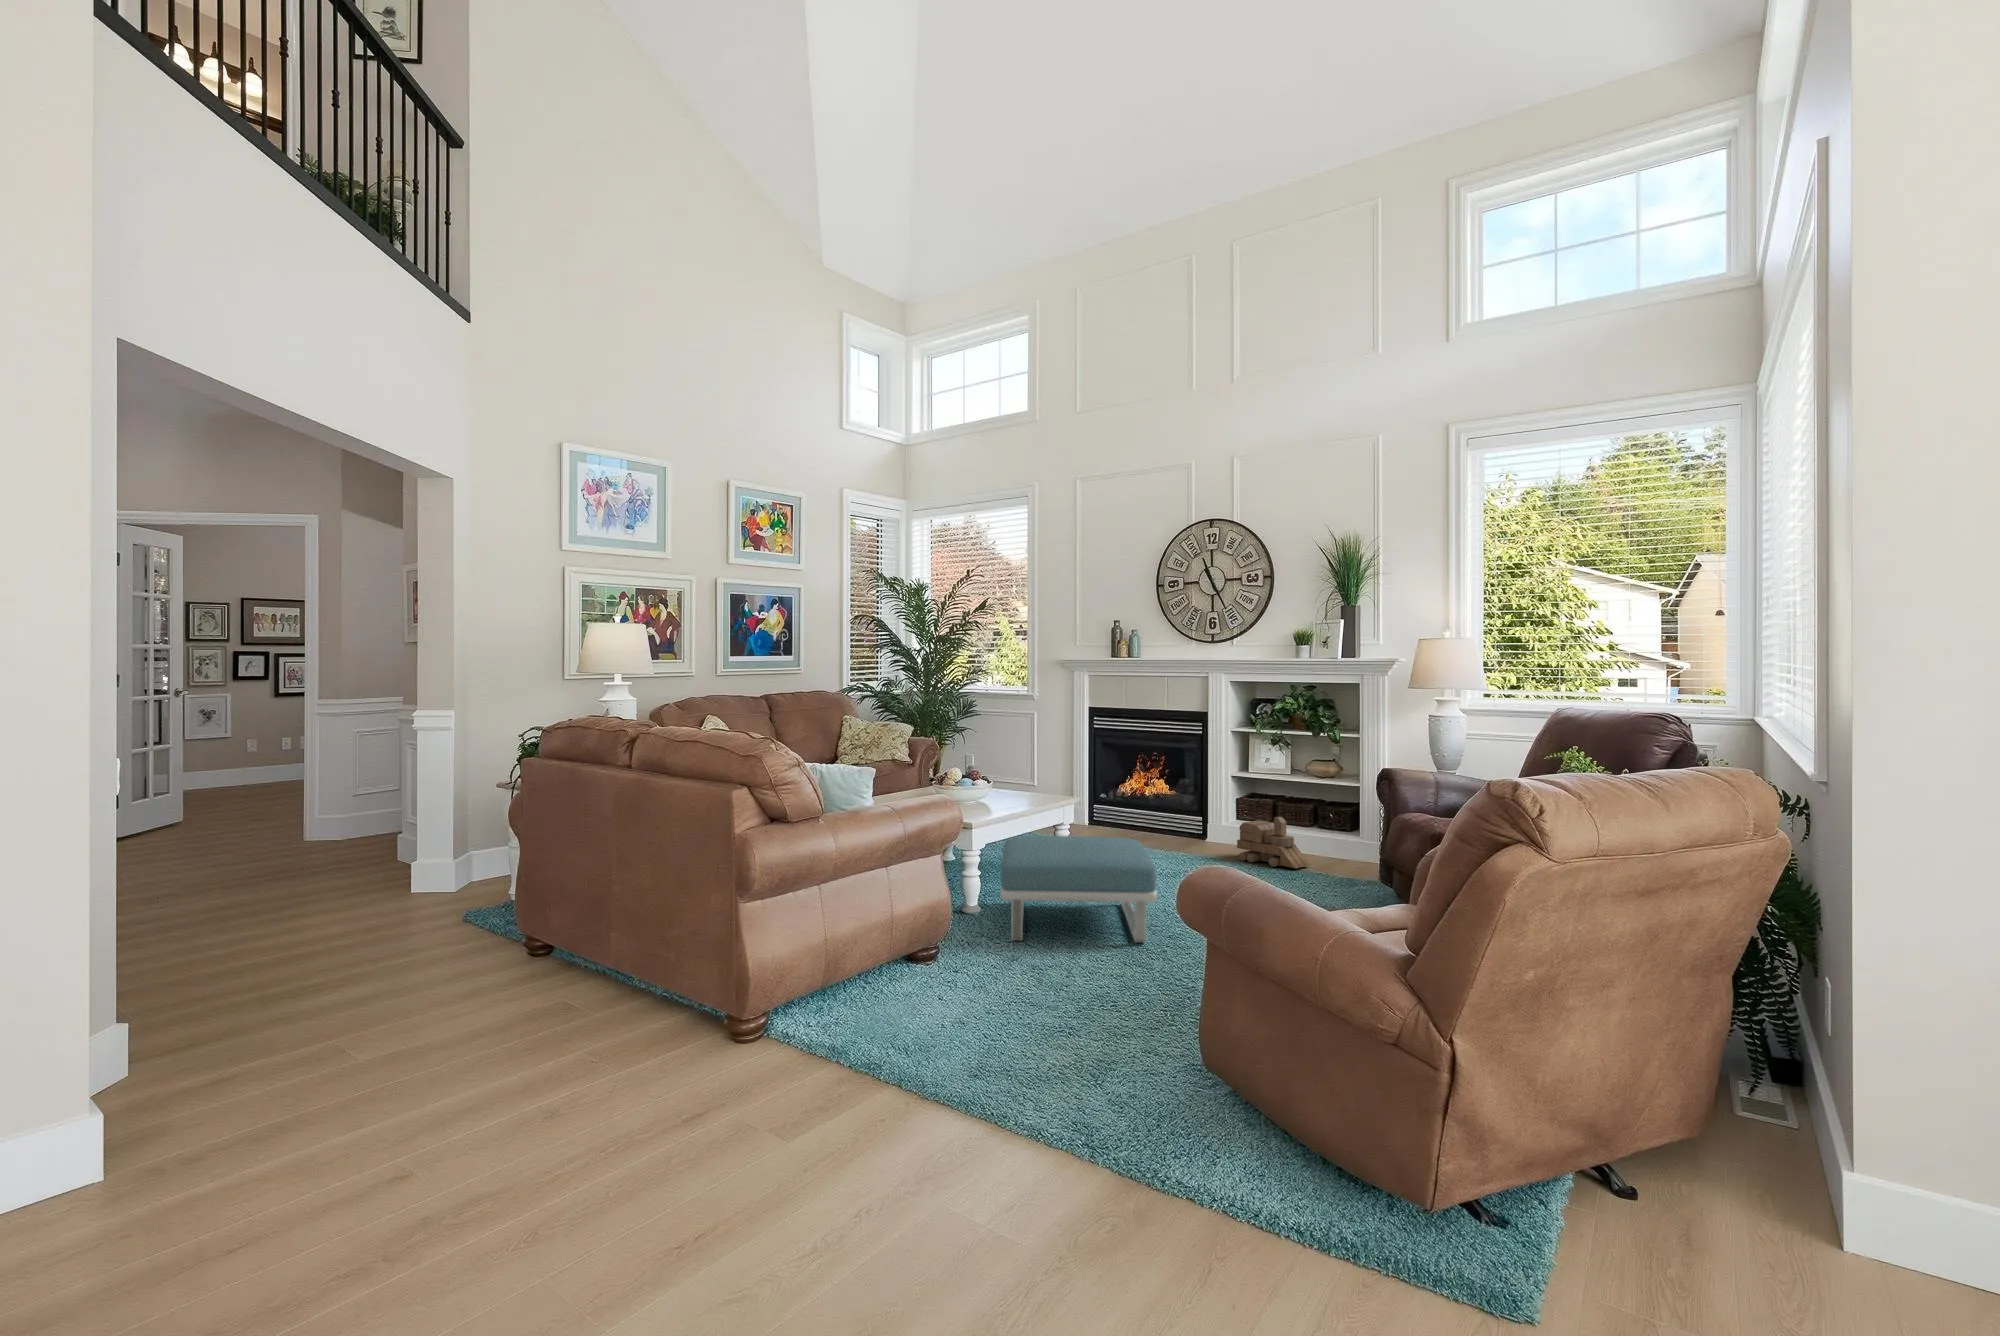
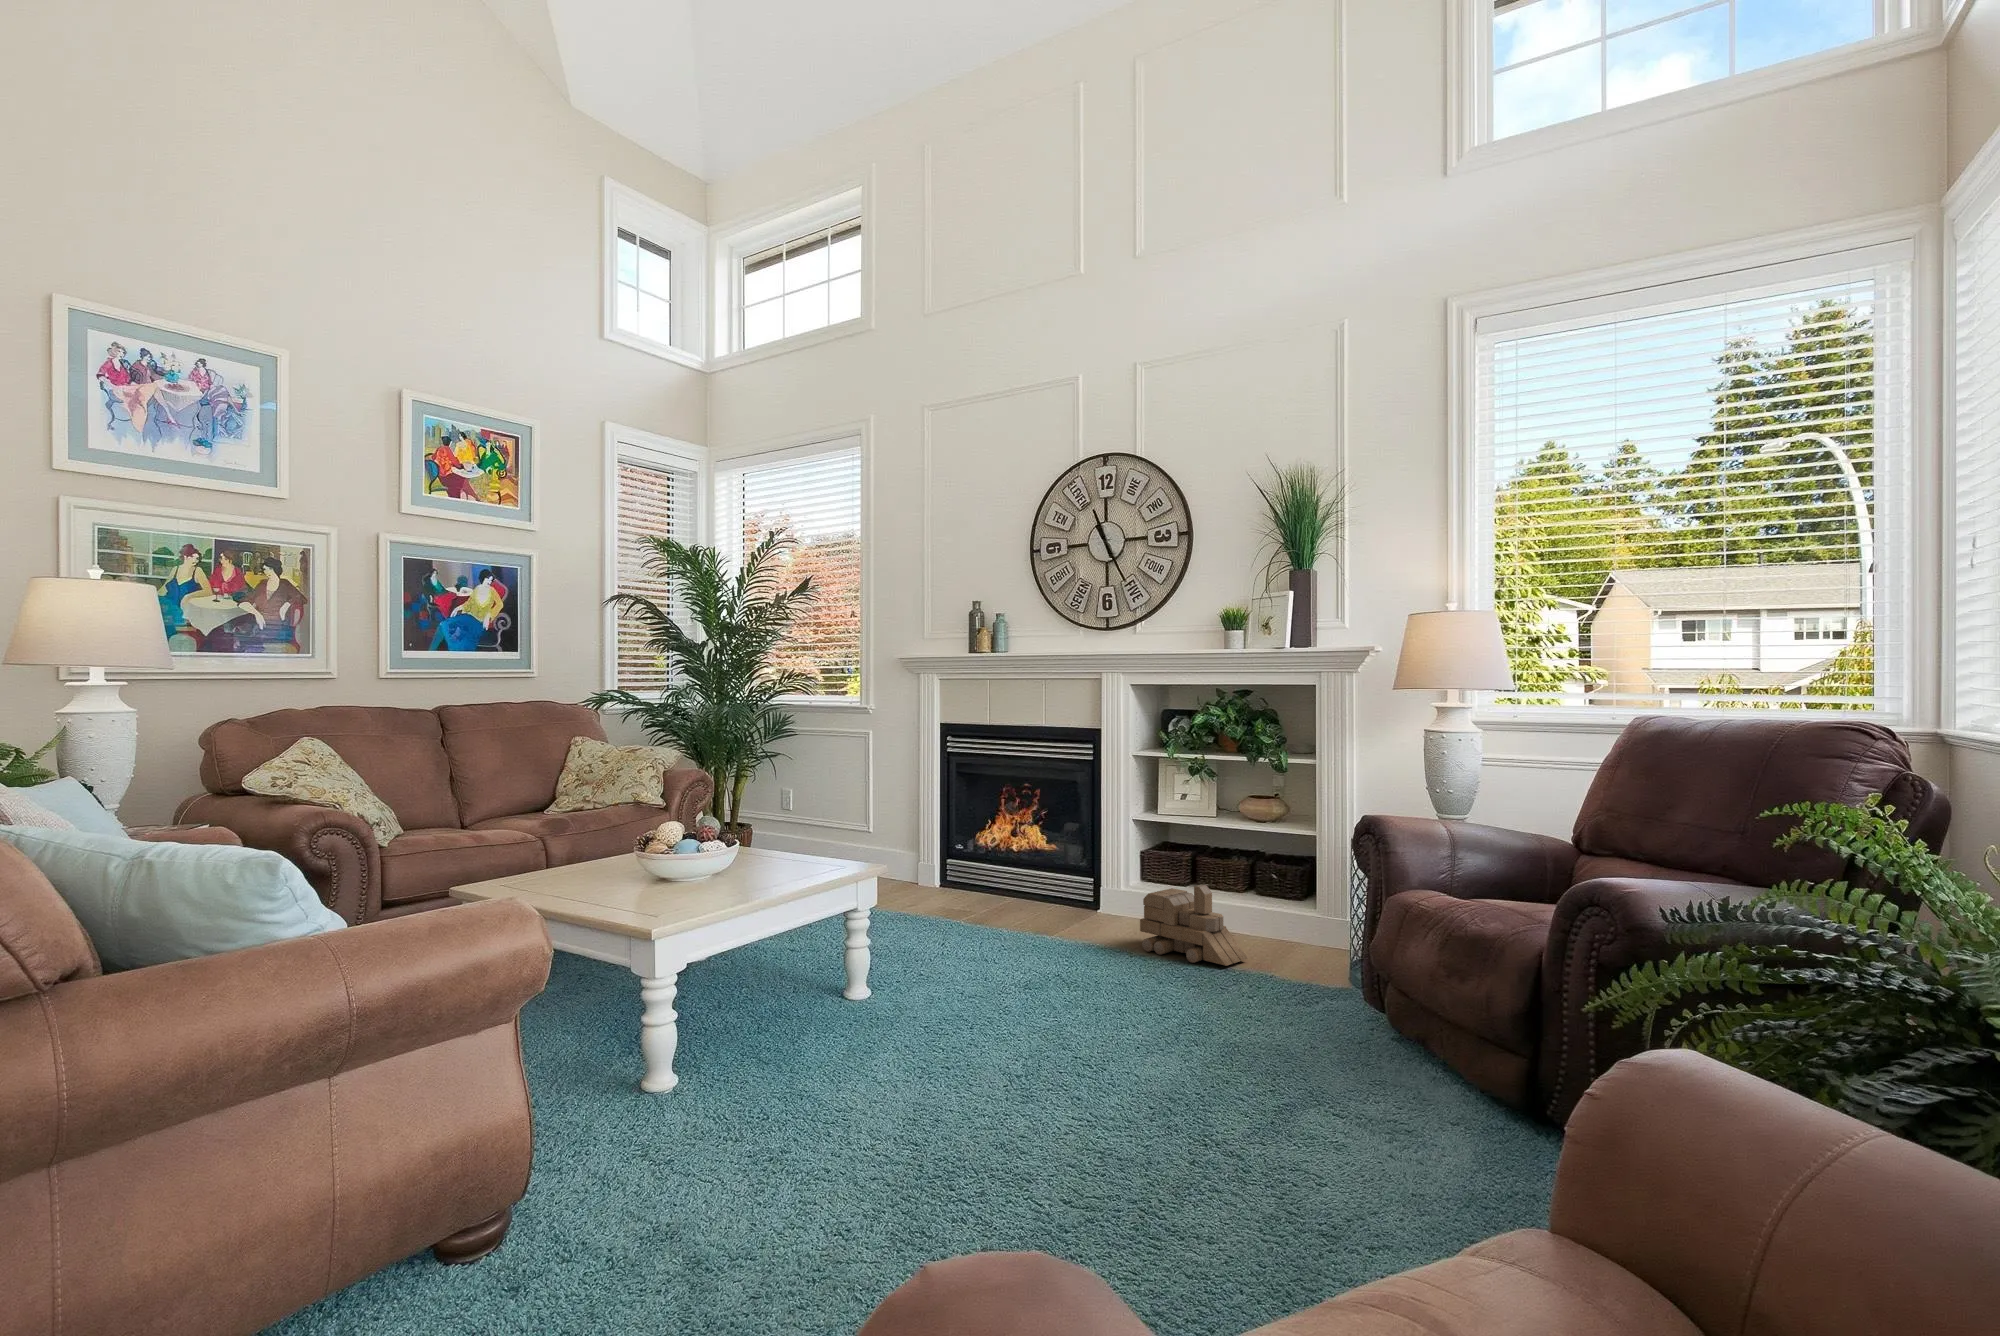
footstool: present [1000,836,1157,943] -> none [670,942,973,1168]

